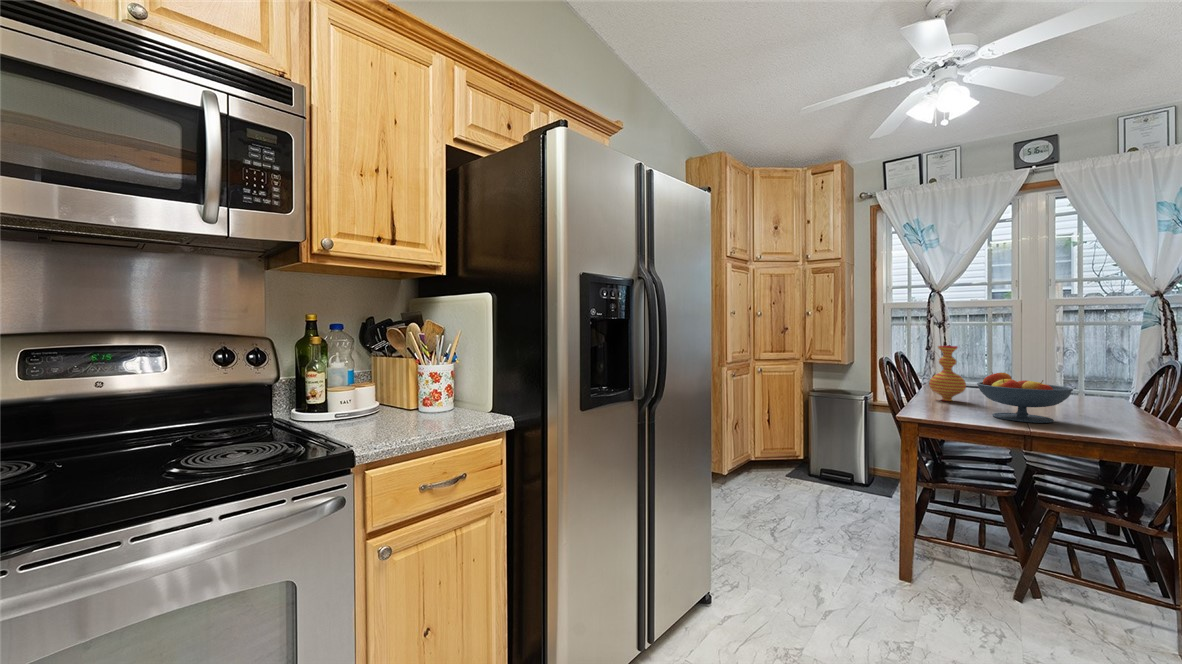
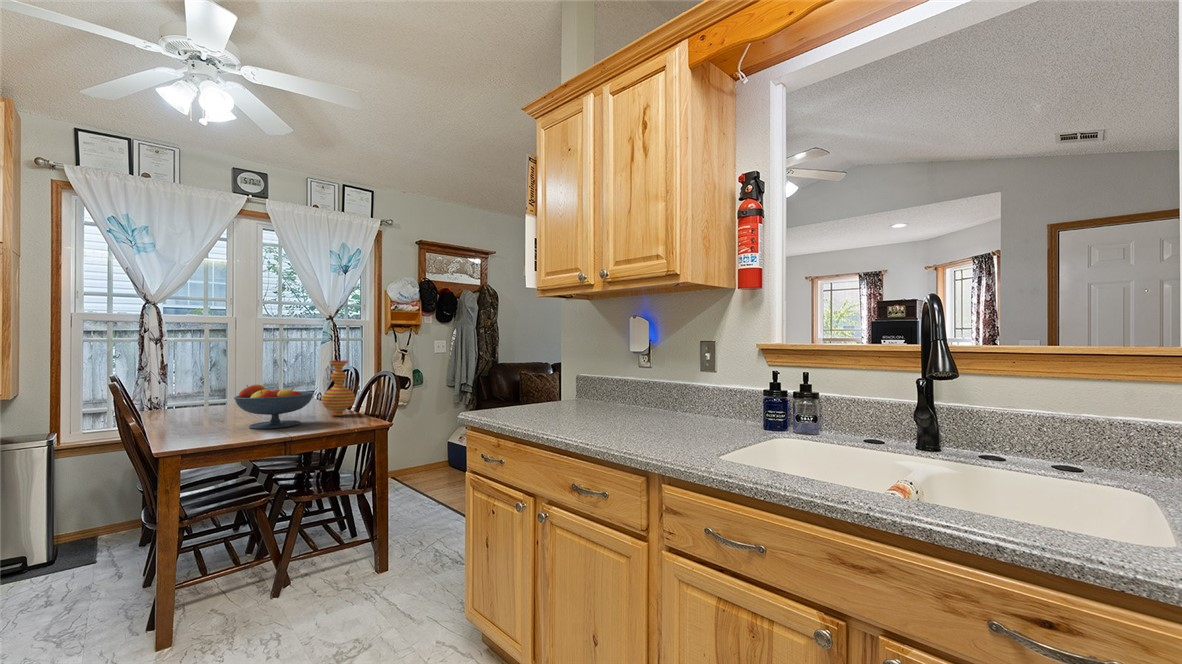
vase: present [929,346,966,401] -> present [322,361,355,416]

